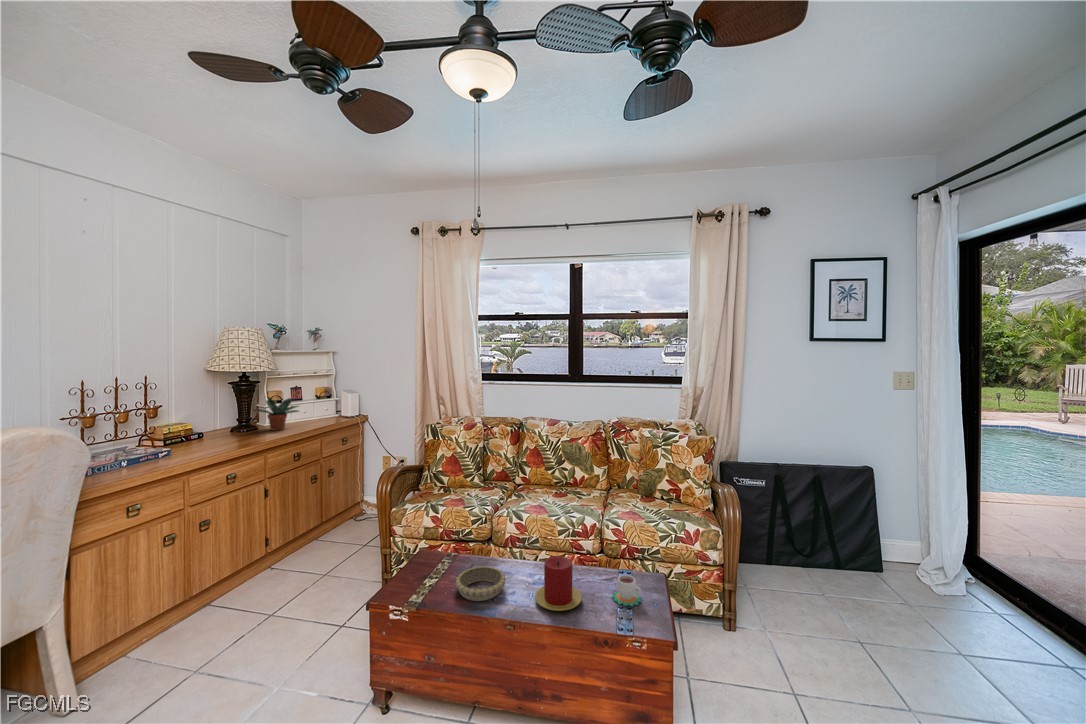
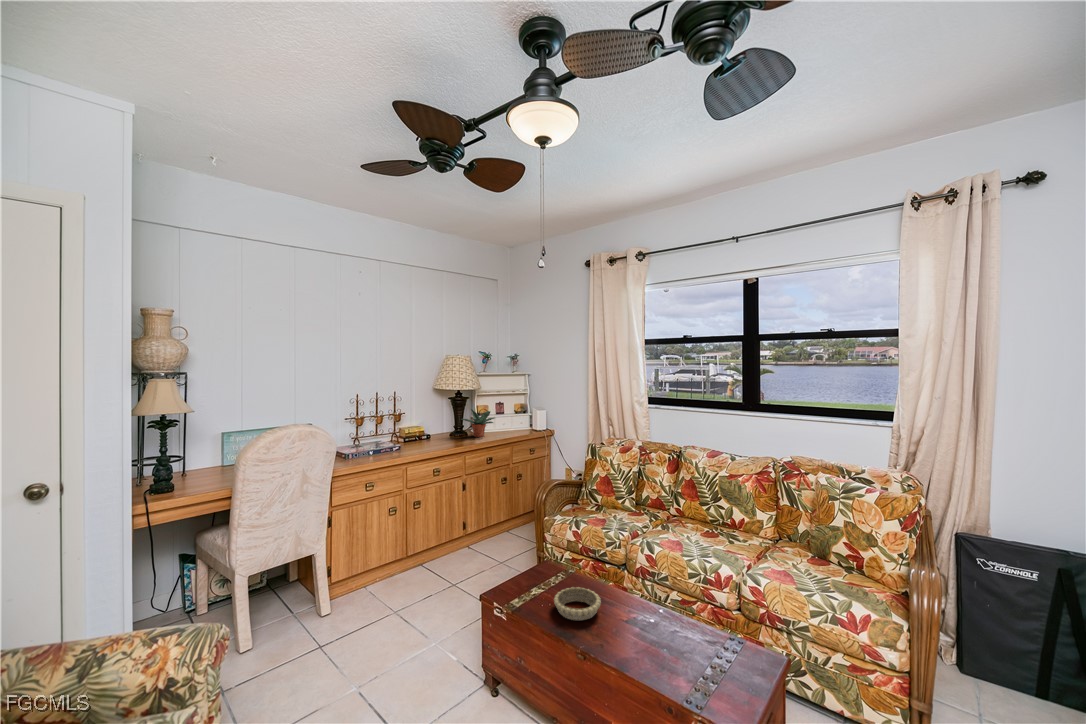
candle: present [535,556,582,611] -> none [618,596,667,654]
mug: present [612,575,641,606] -> none [702,638,736,676]

